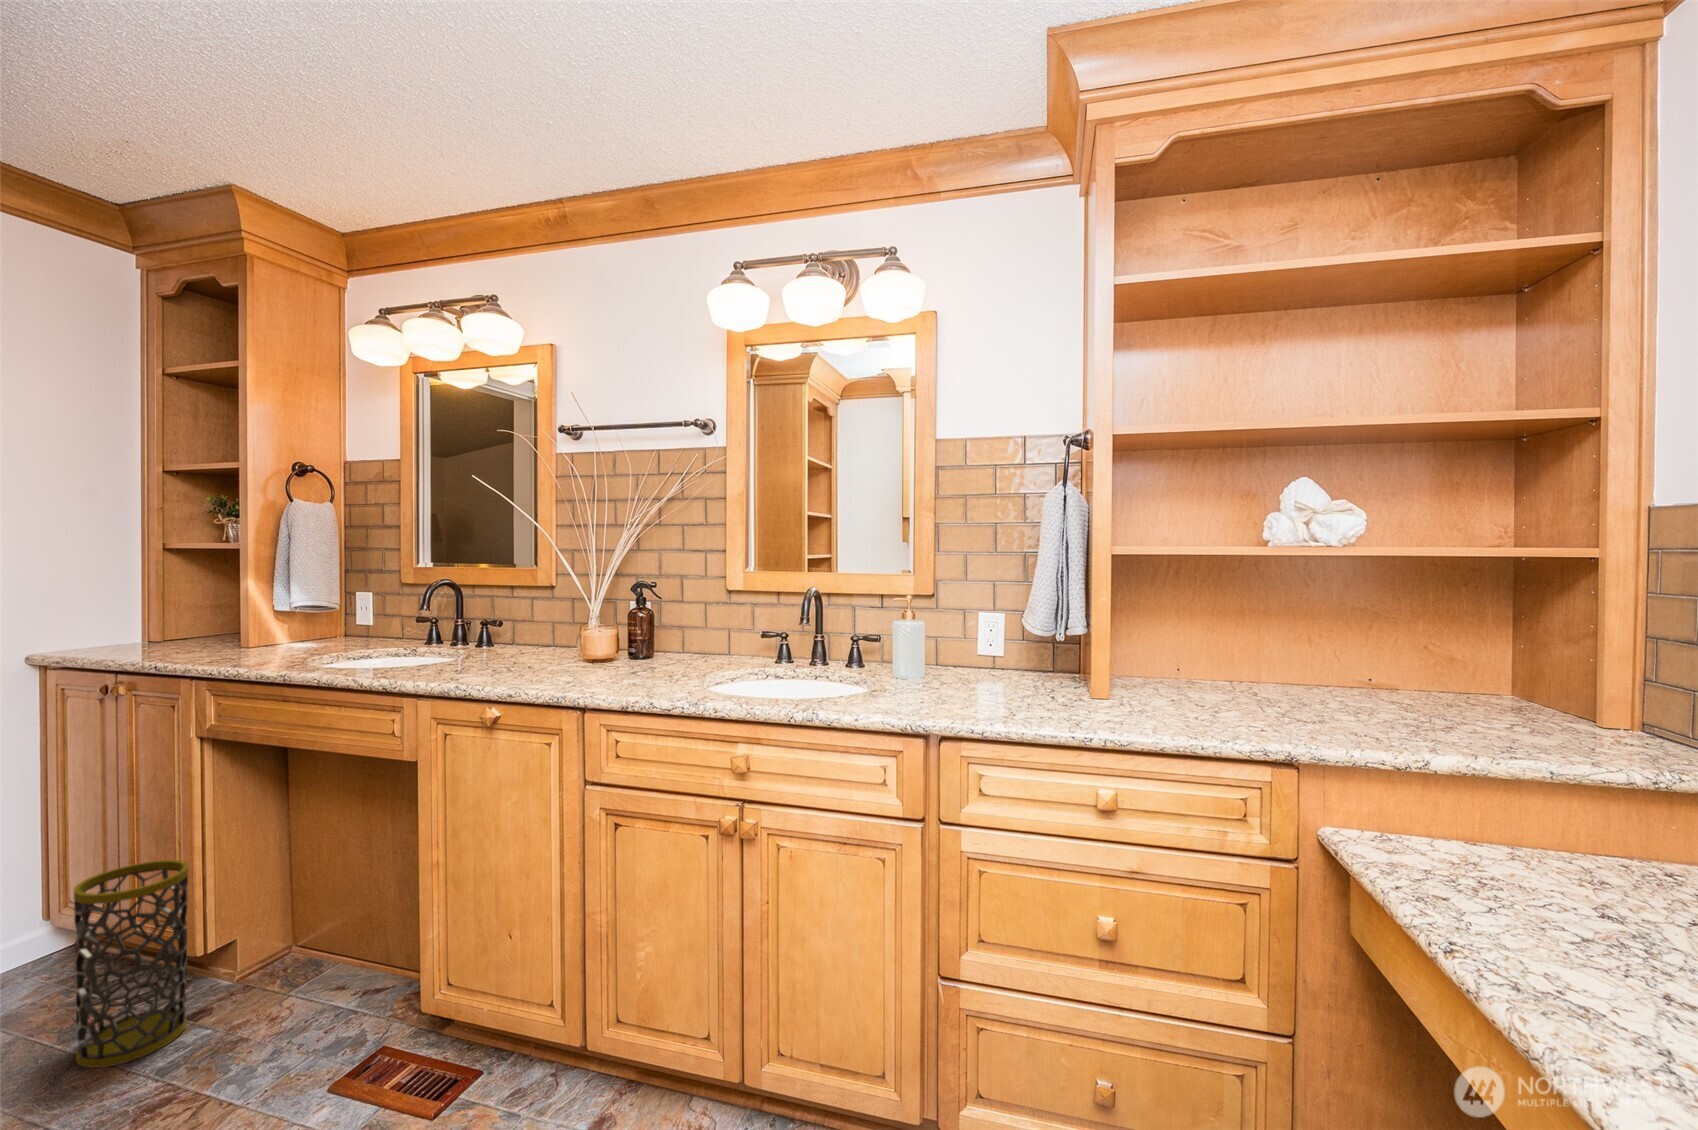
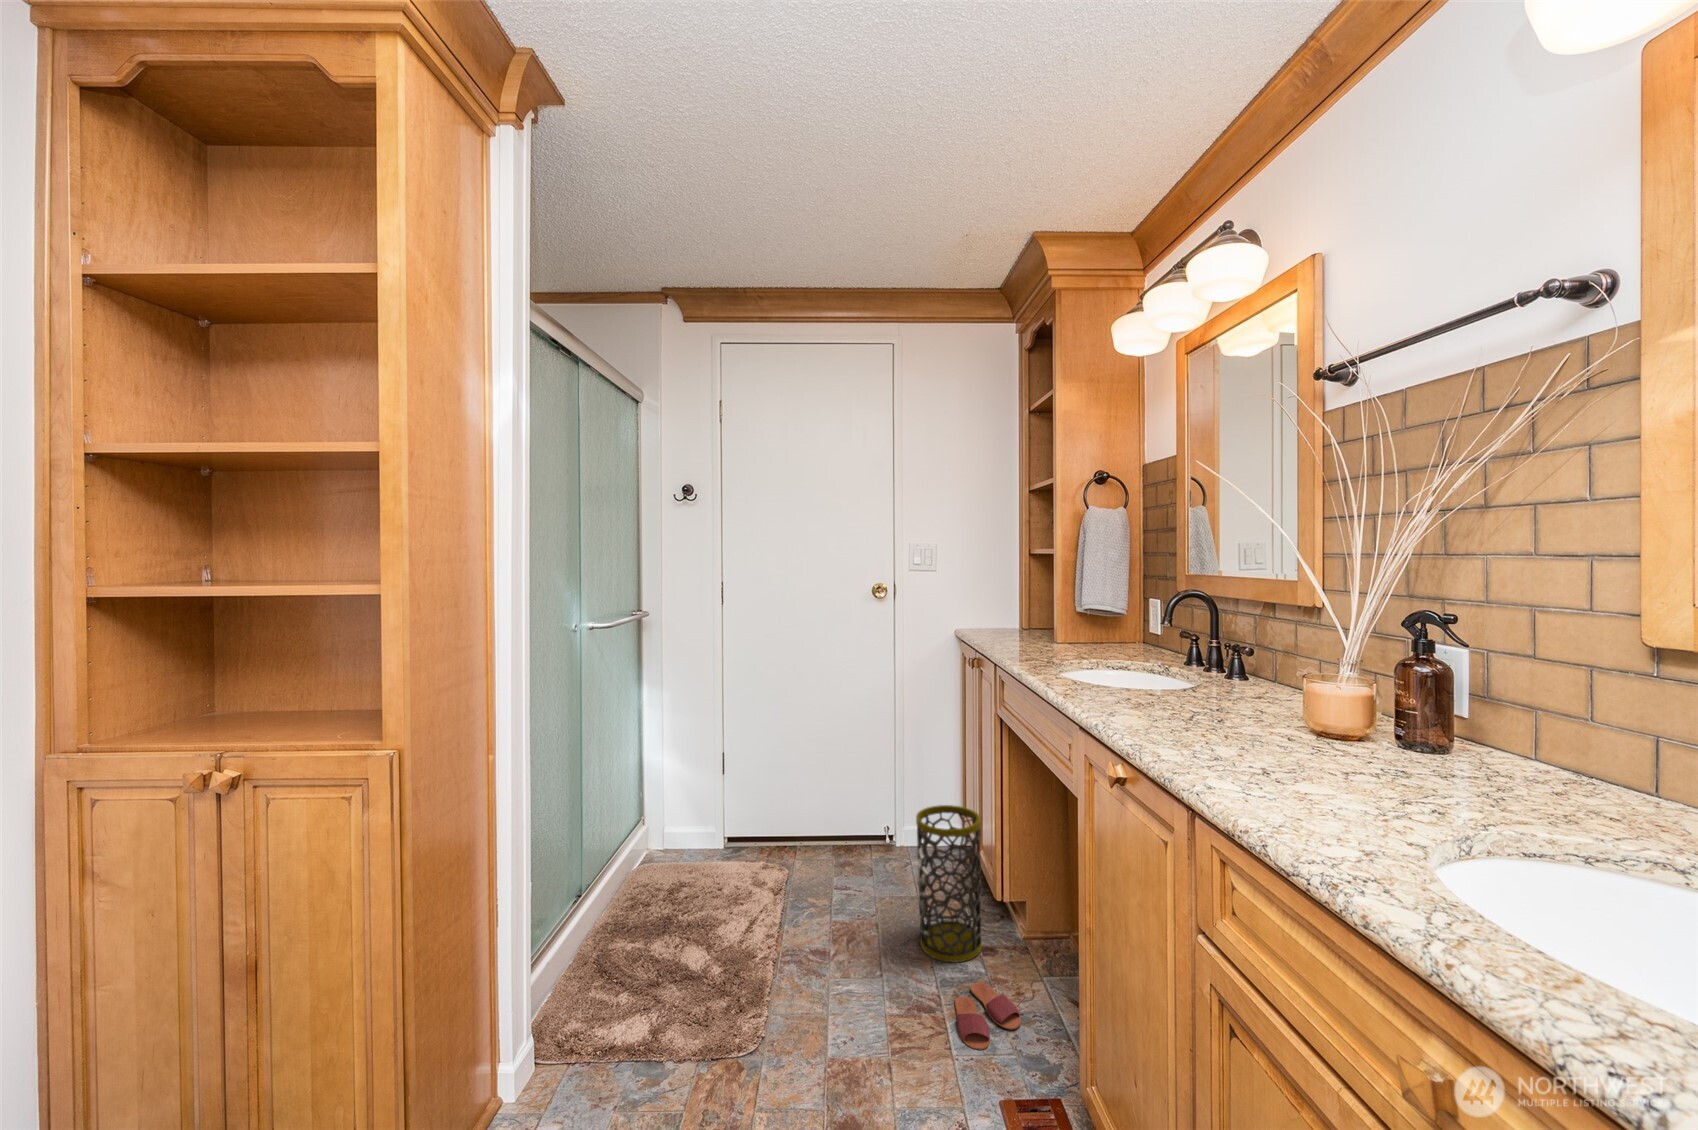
slippers: none [198,1026,297,1086] -> present [955,982,1021,1050]

